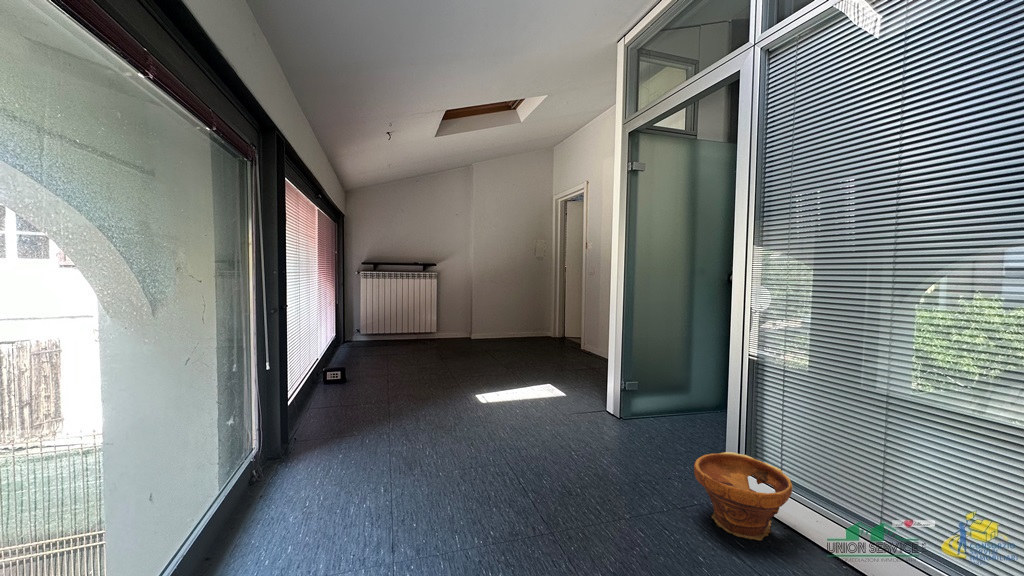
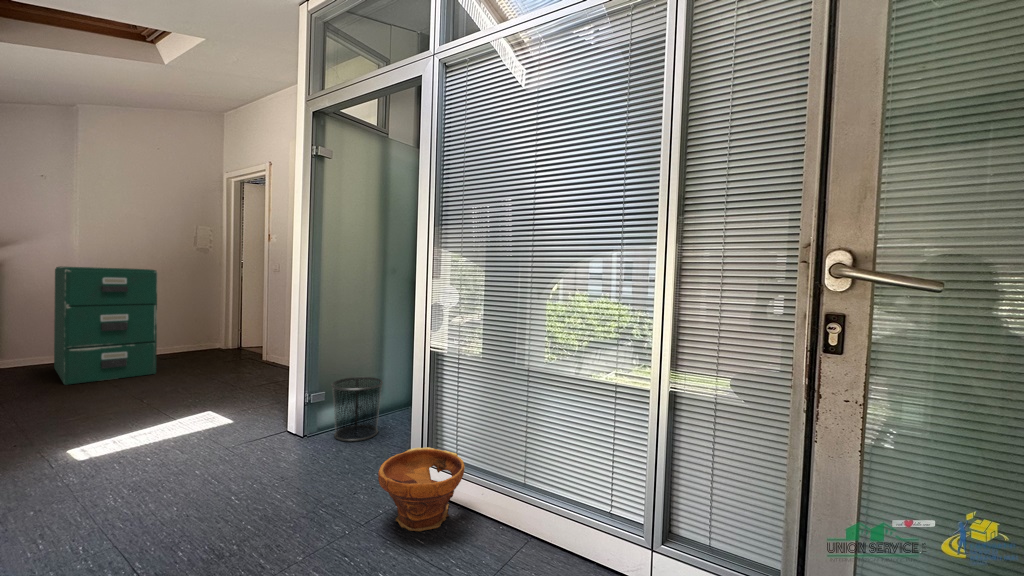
filing cabinet: none [462,273,515,352] -> present [54,266,158,385]
waste bin: none [643,372,692,433] -> present [331,377,383,442]

